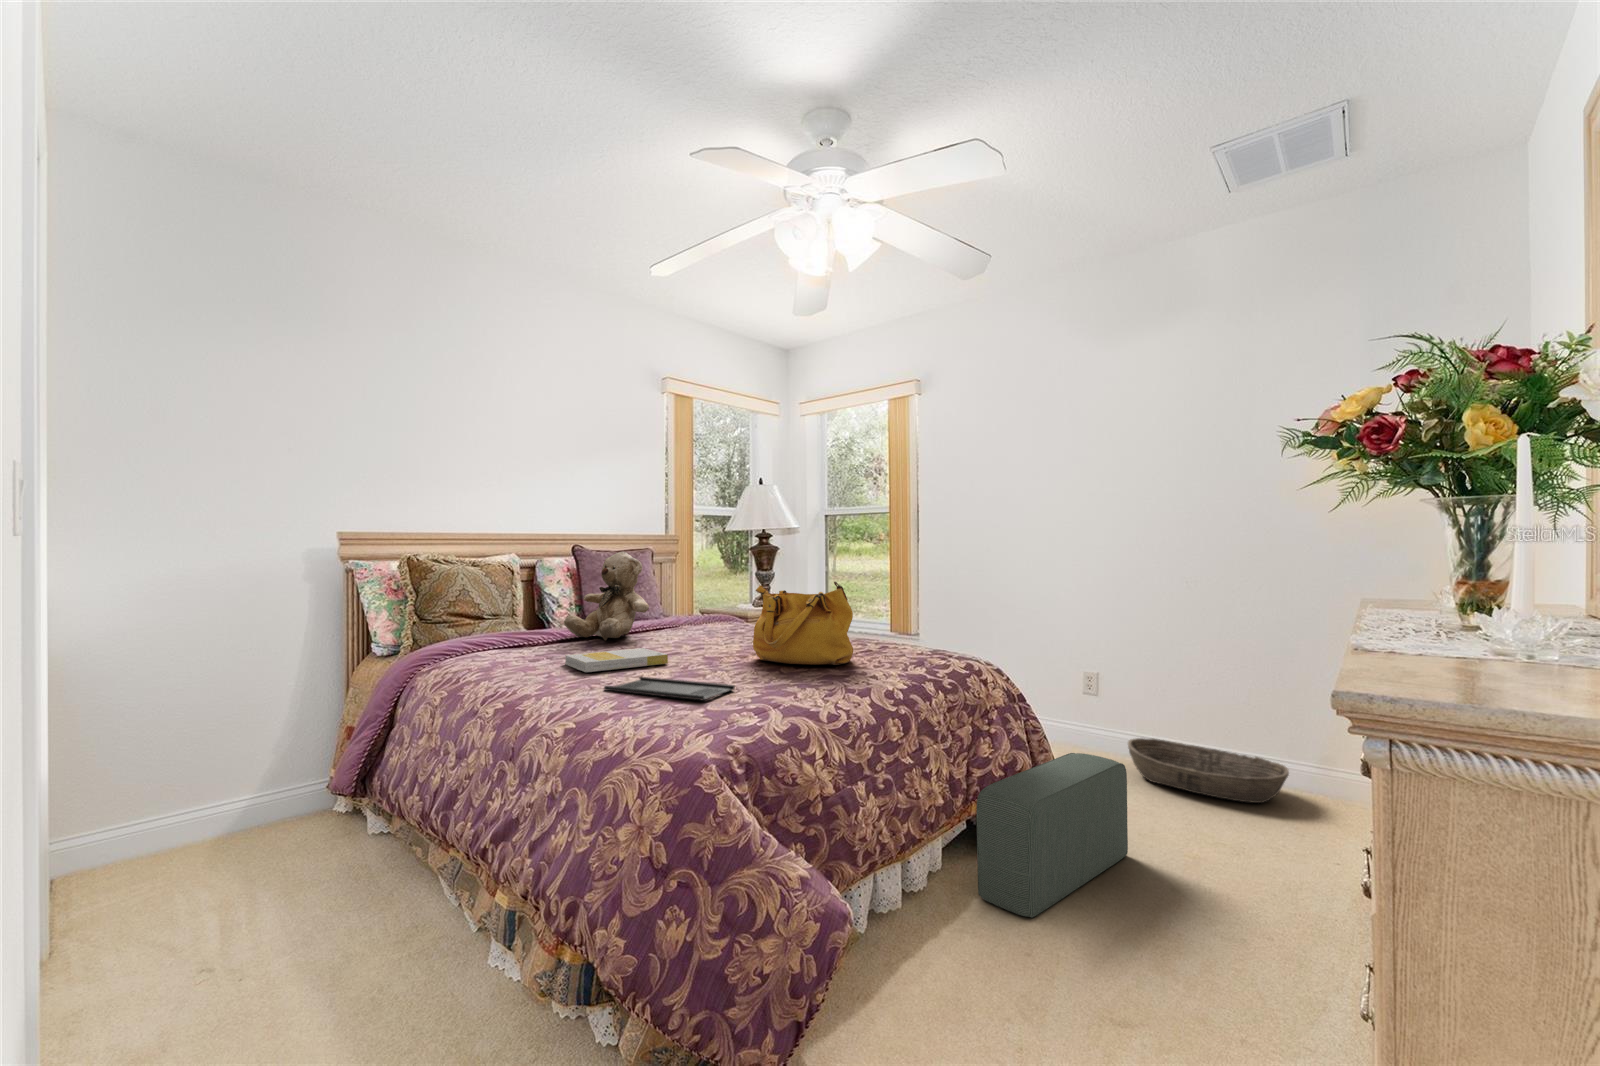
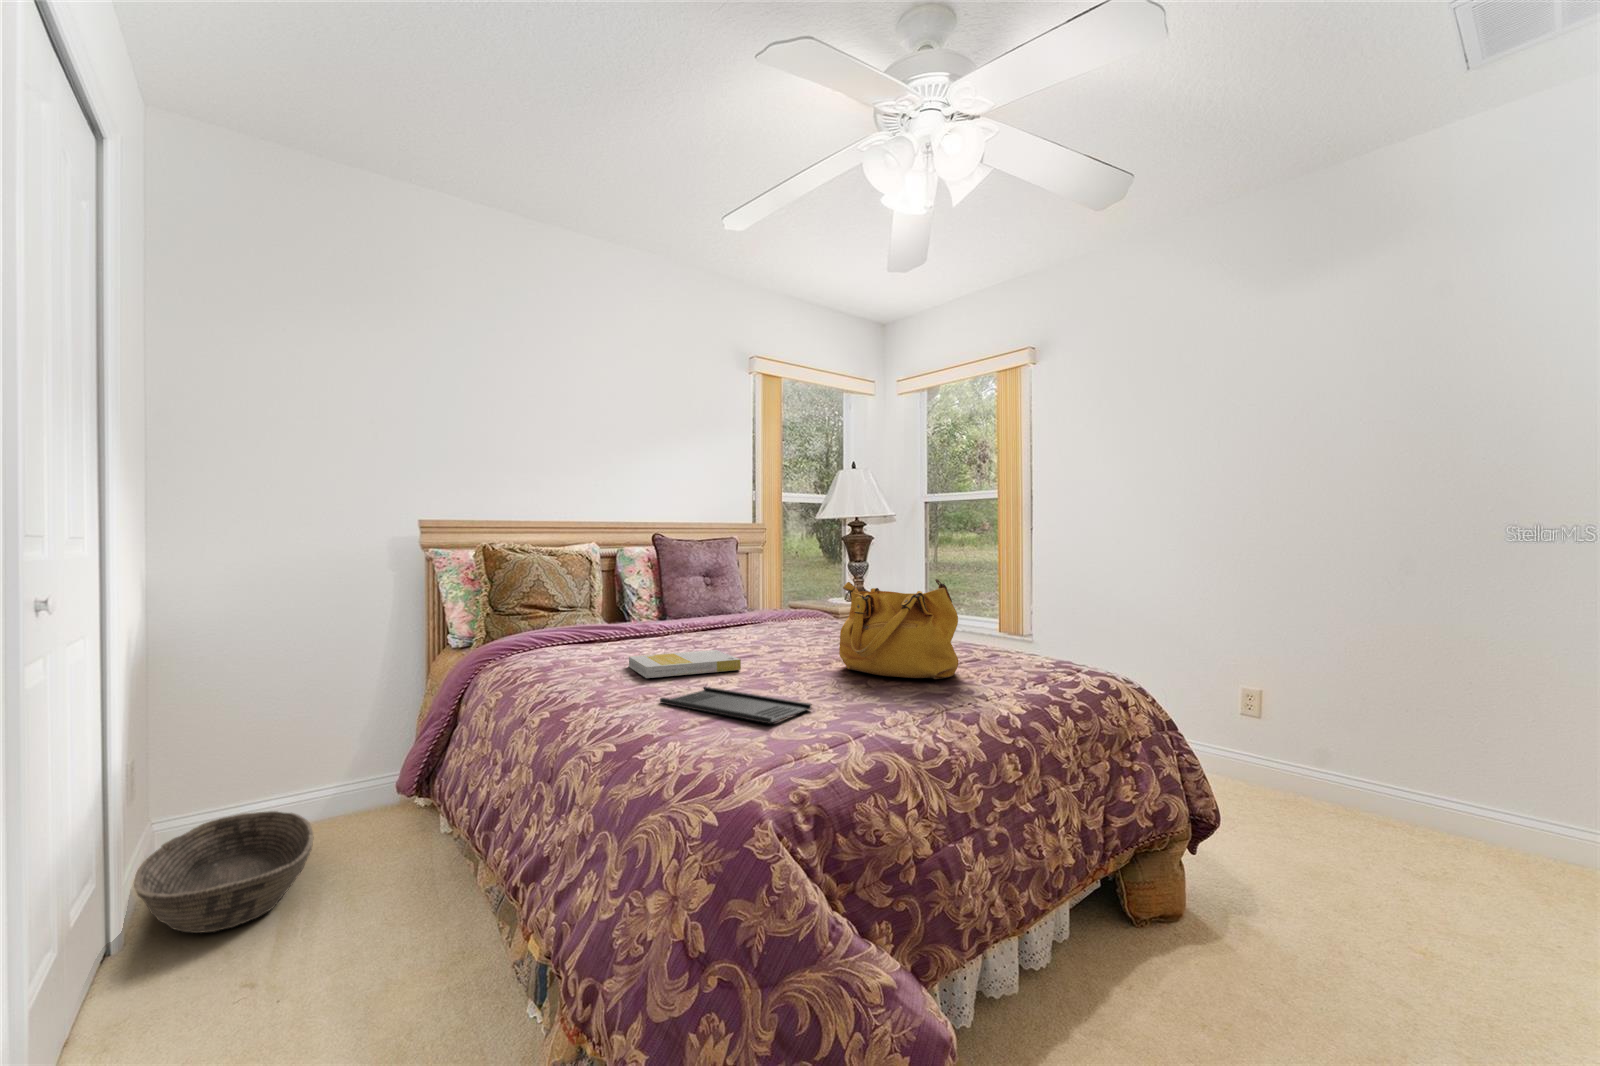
teddy bear: present [564,552,649,641] -> none [638,541,728,639]
basket: present [1128,738,1289,803] -> present [134,811,314,933]
pouf: present [977,753,1128,917] -> none [1116,798,1316,1021]

